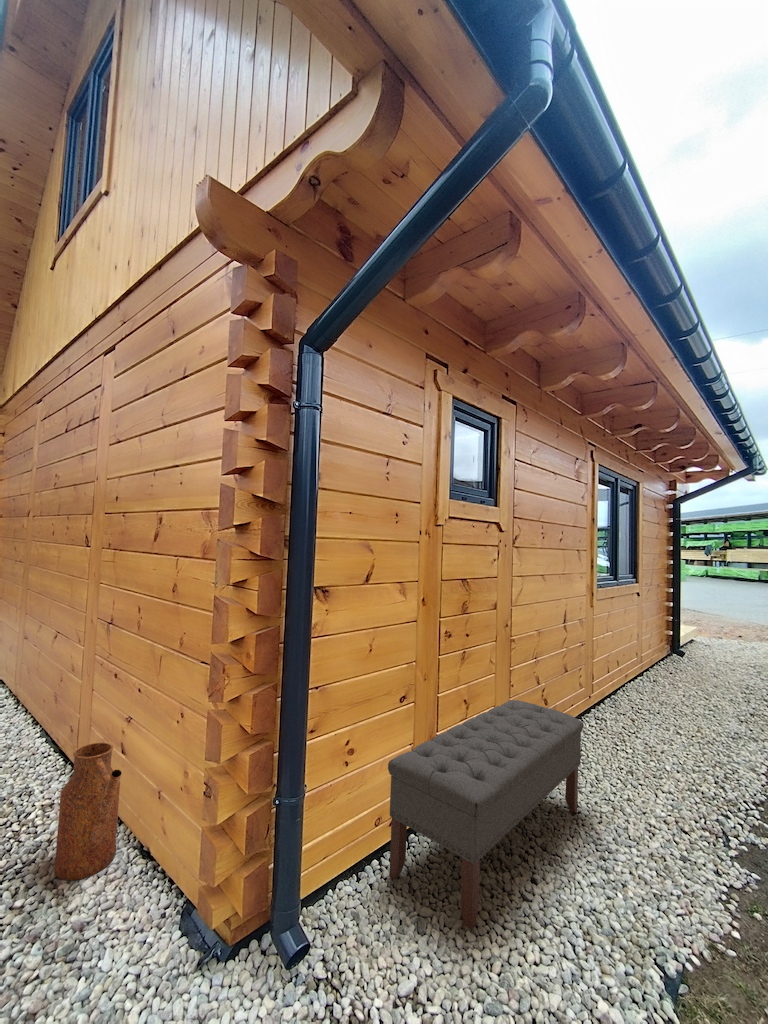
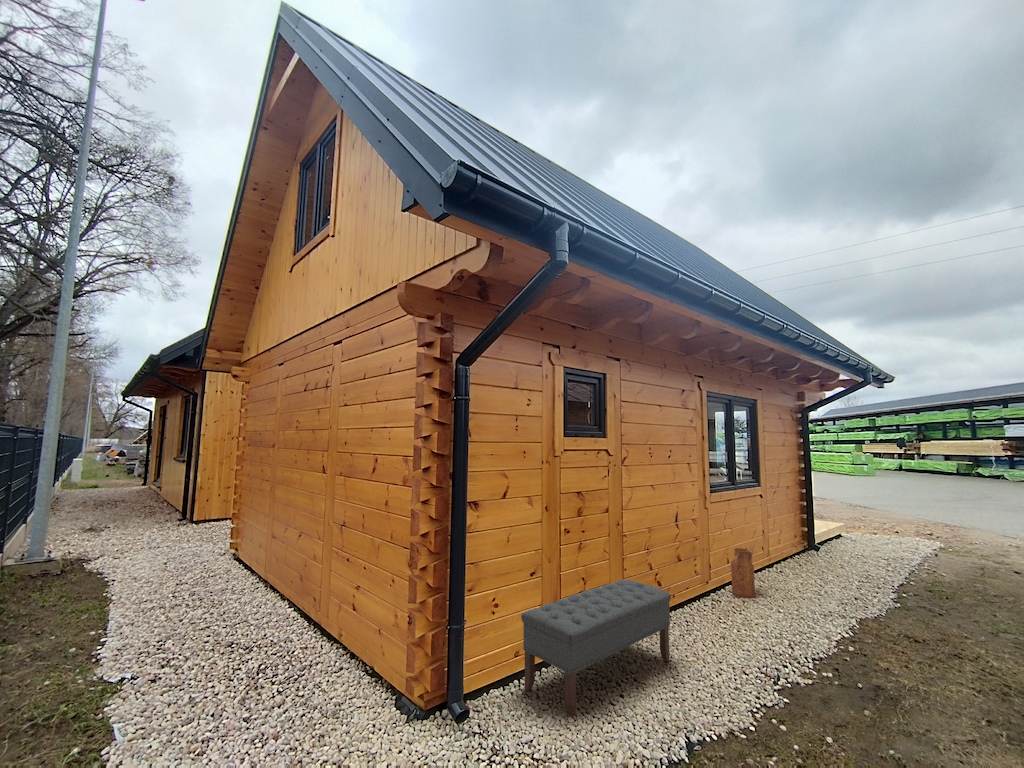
watering can: present [54,743,121,880] -> present [731,545,755,599]

